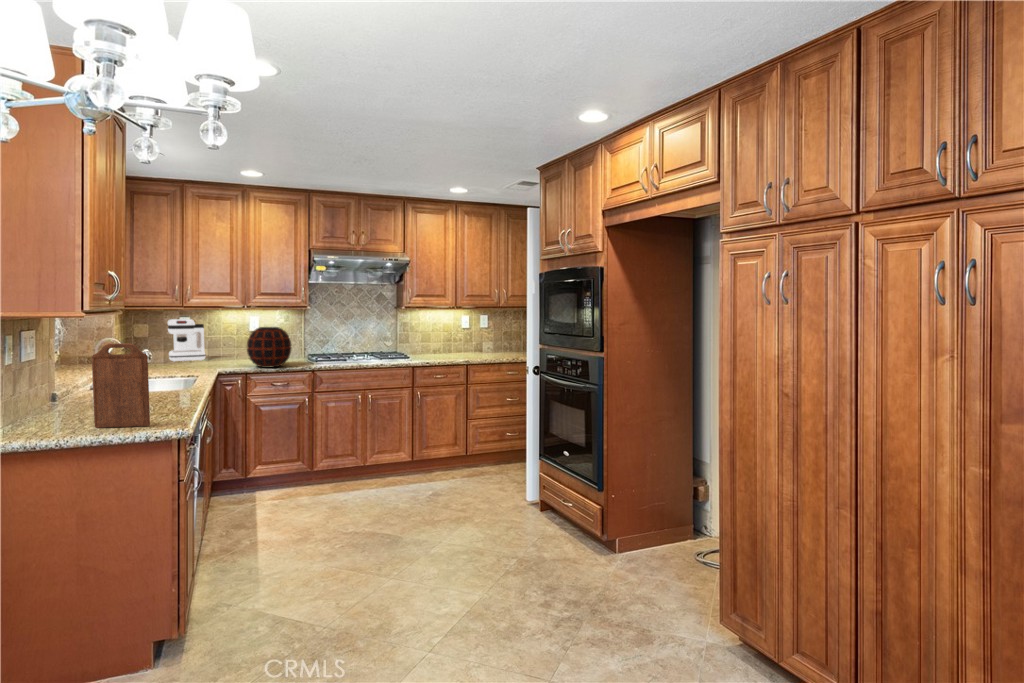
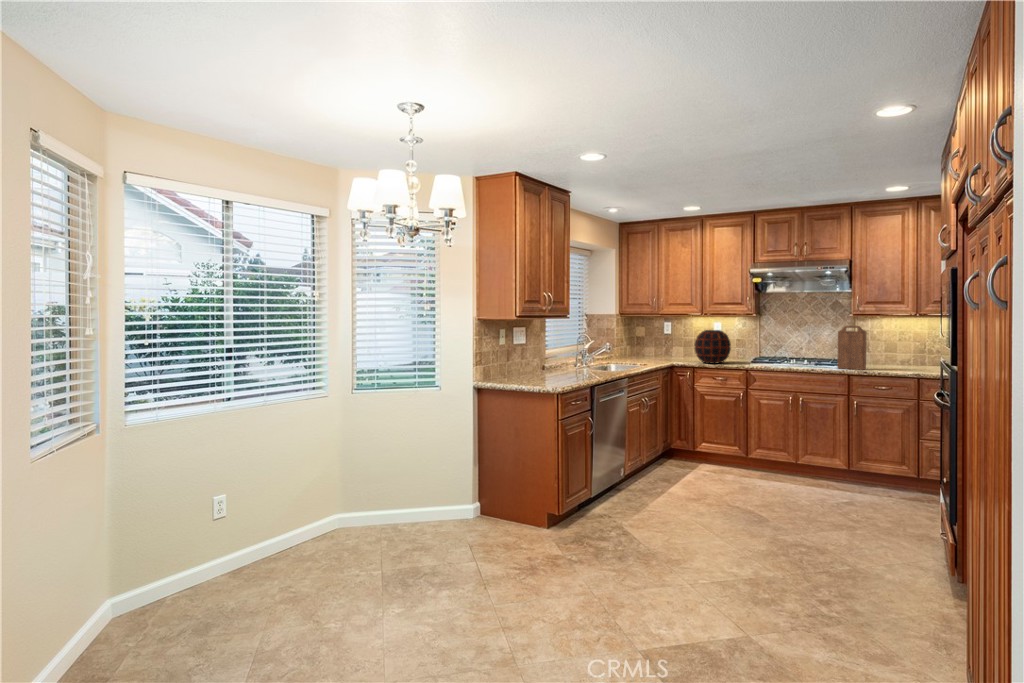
coffee maker: present [168,319,205,362] -> none [654,325,682,357]
cutting board: present [92,343,150,428] -> present [837,326,866,370]

